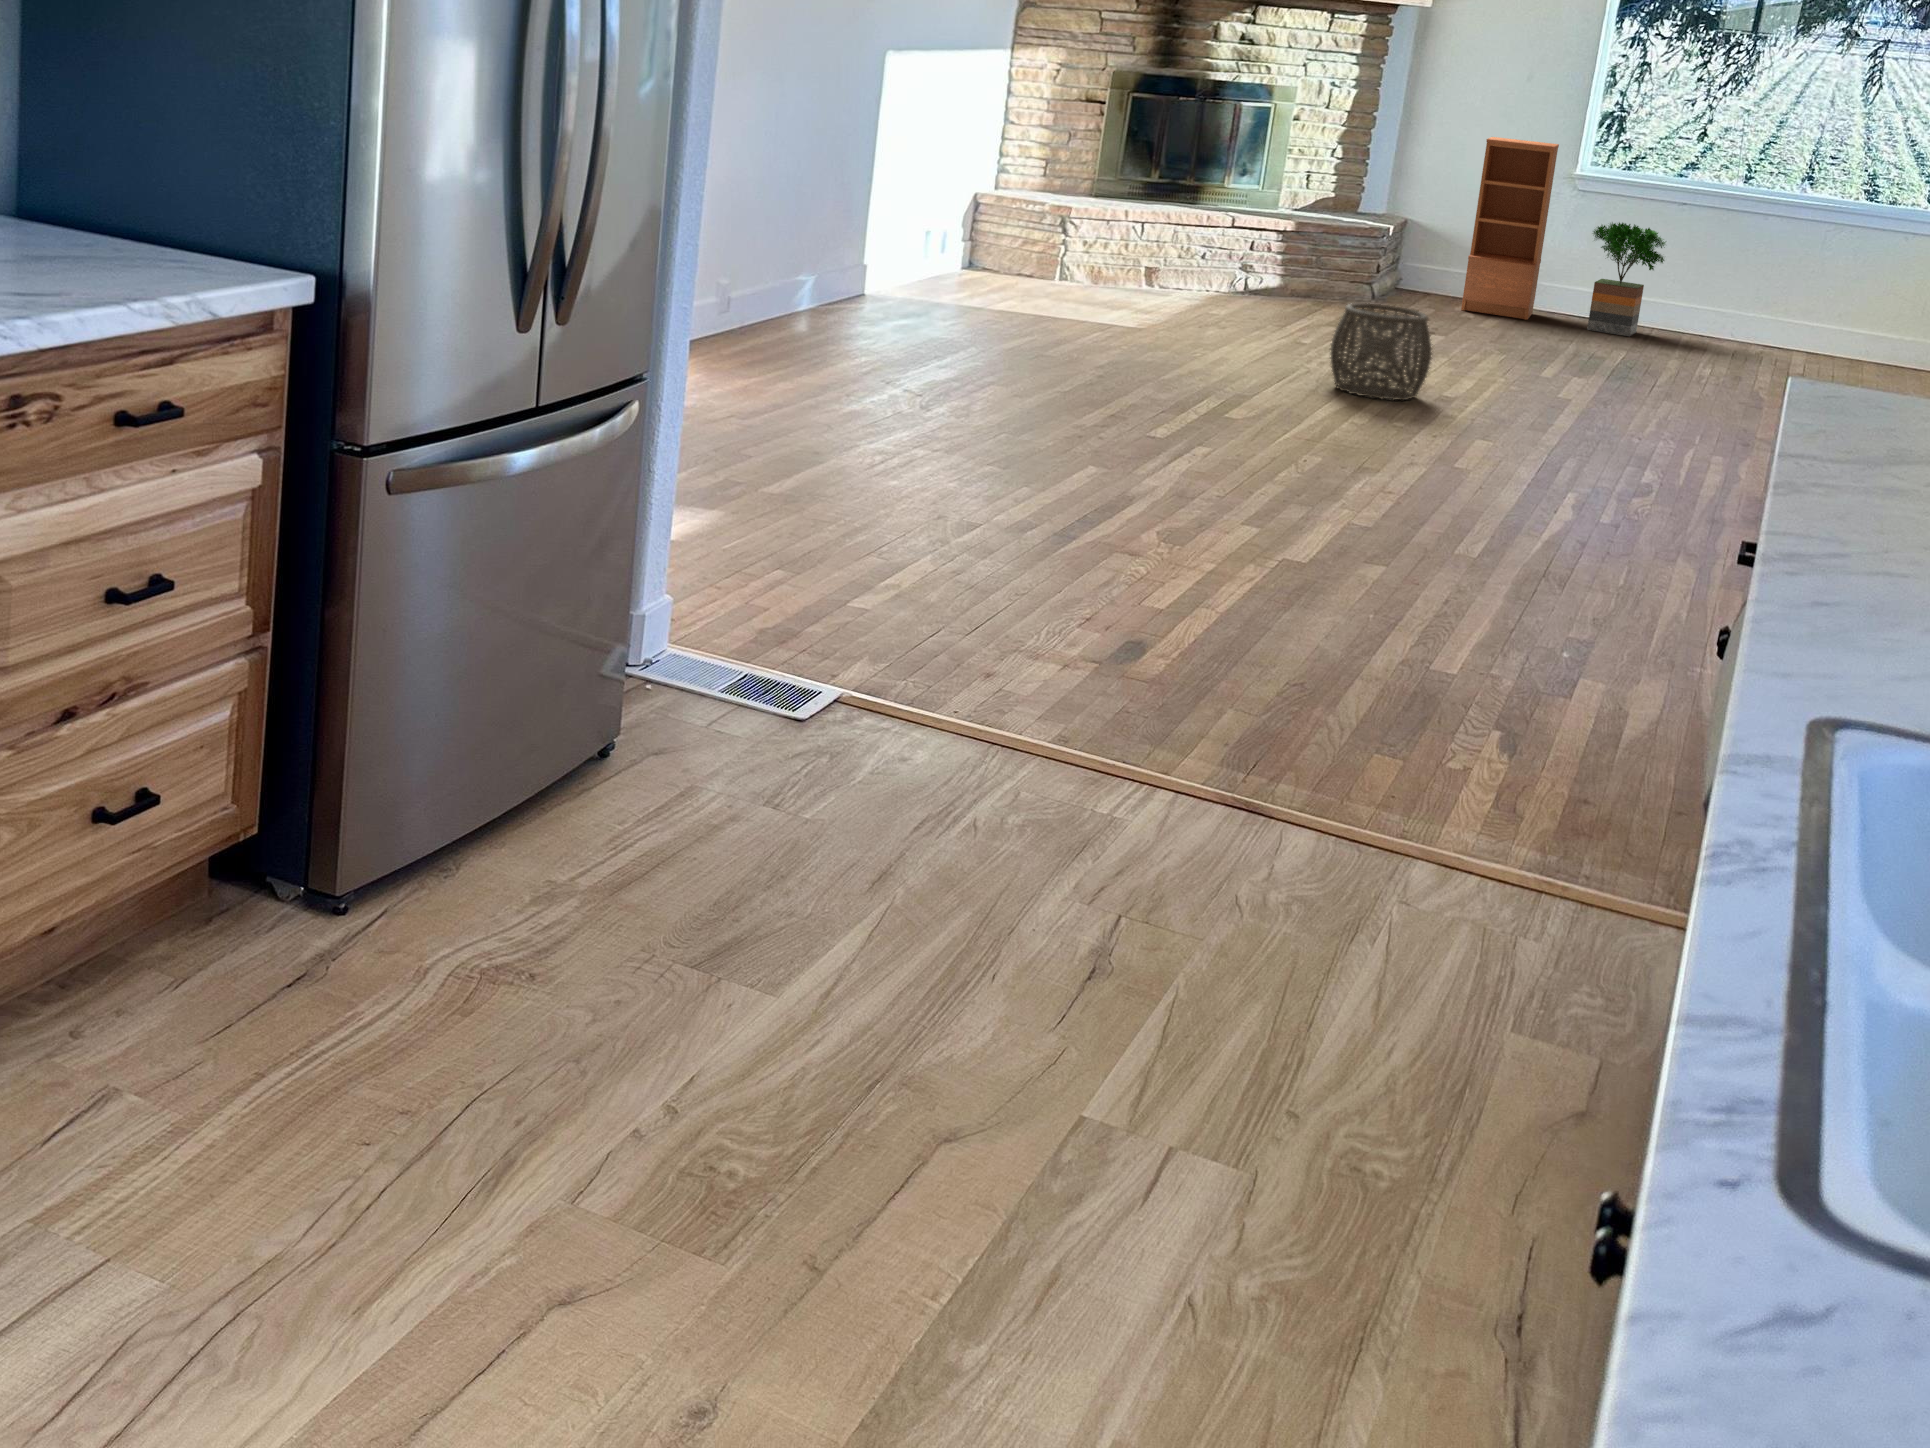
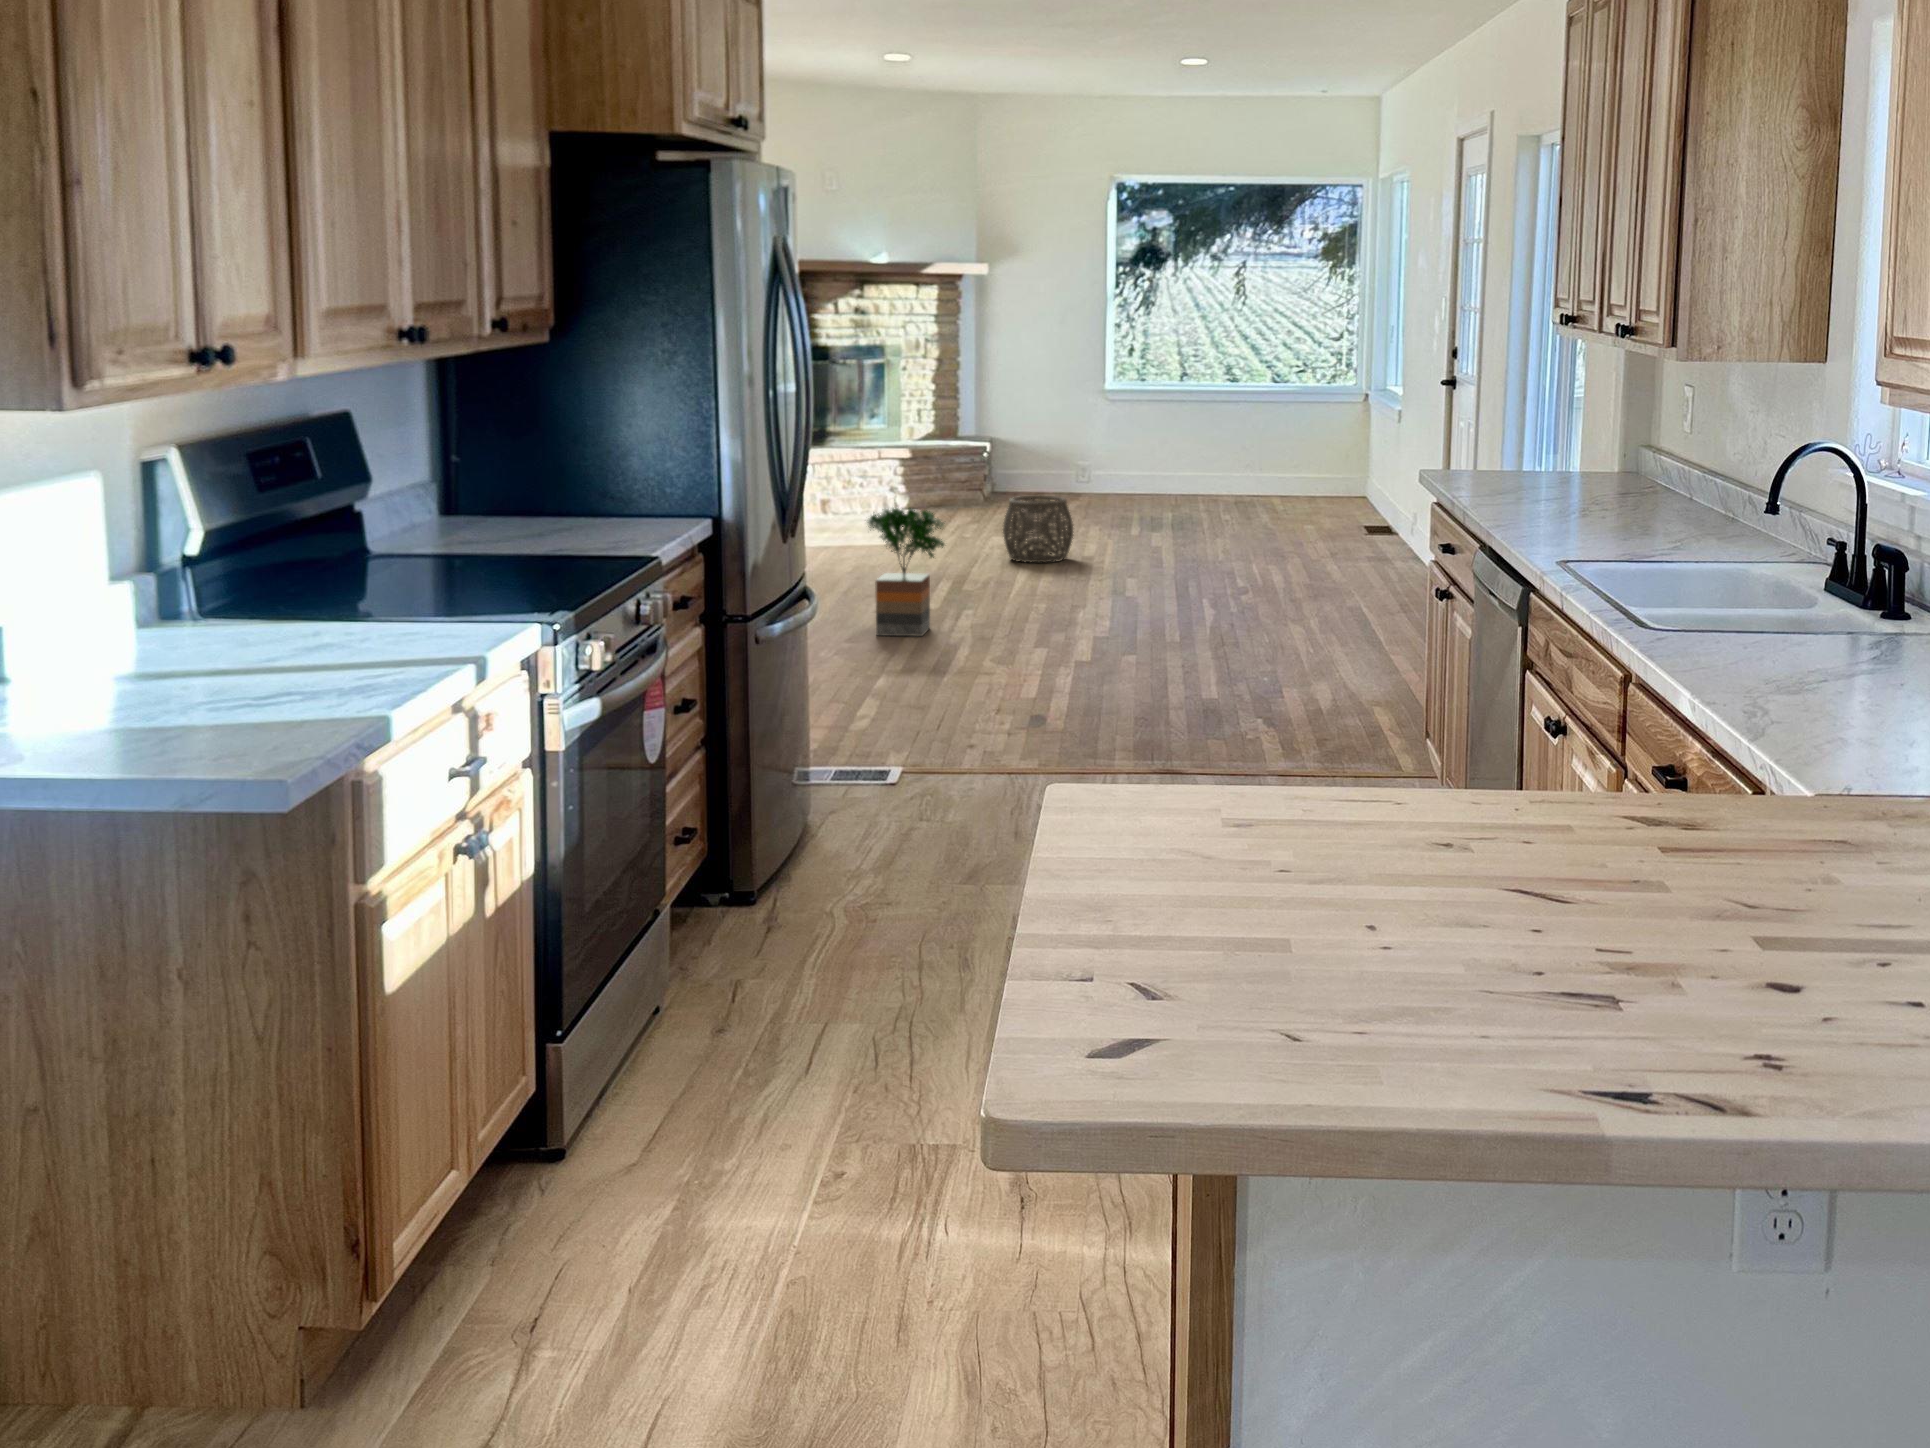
bookcase: present [1461,137,1559,320] -> none [1045,367,1093,499]
potted tree: present [1587,222,1666,336] -> present [867,508,944,636]

